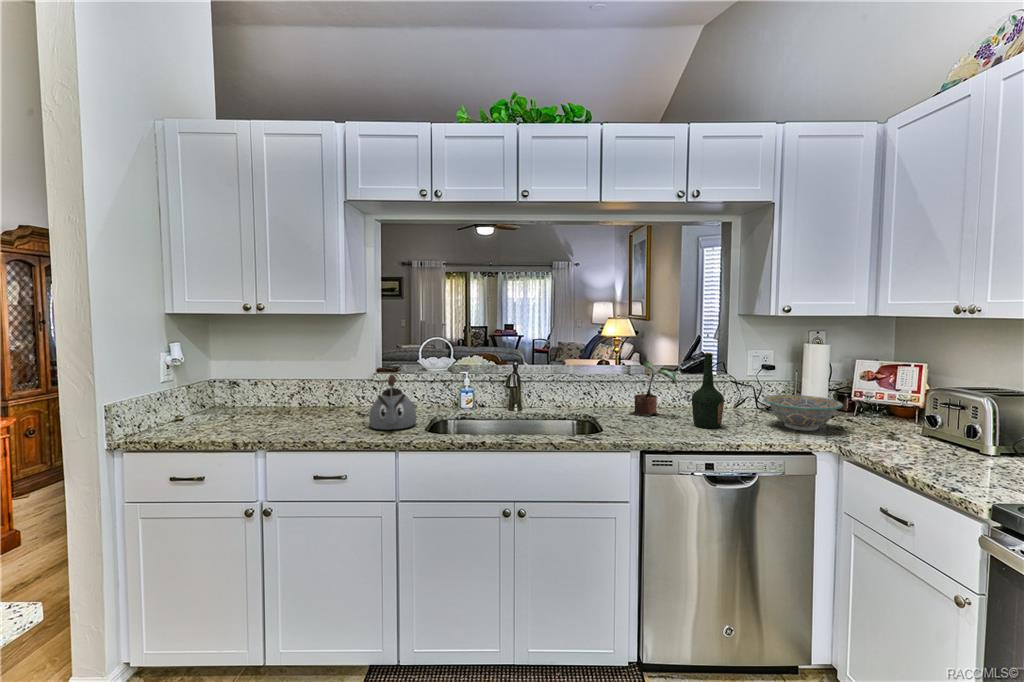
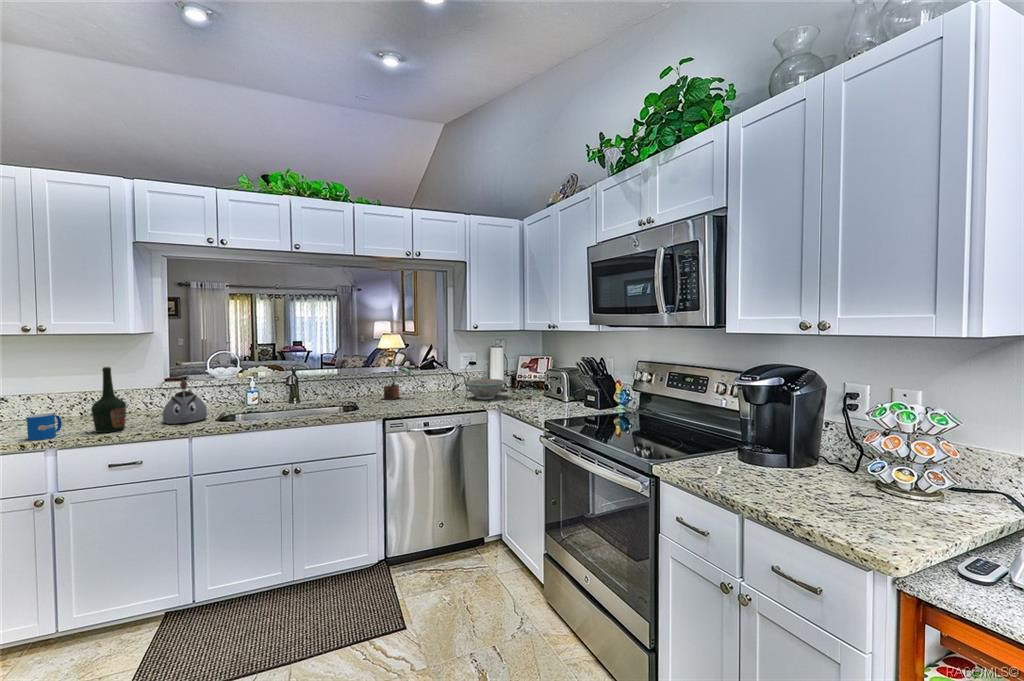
bottle: present [692,353,724,428] -> present [91,367,126,433]
mug: none [238,406,271,438] -> present [27,413,62,440]

